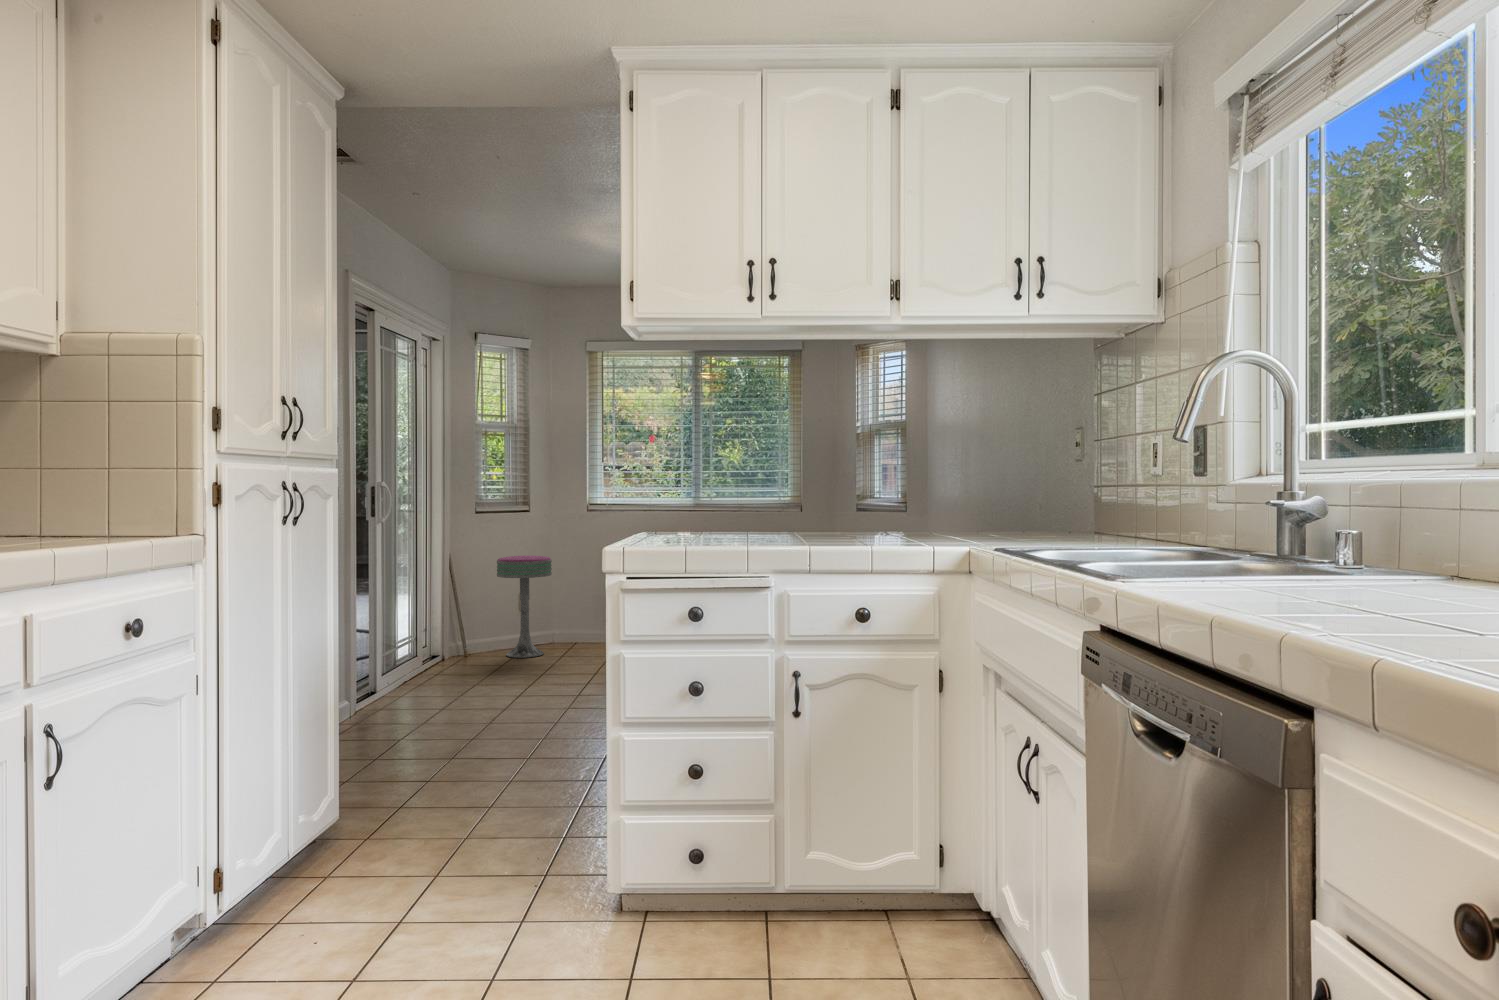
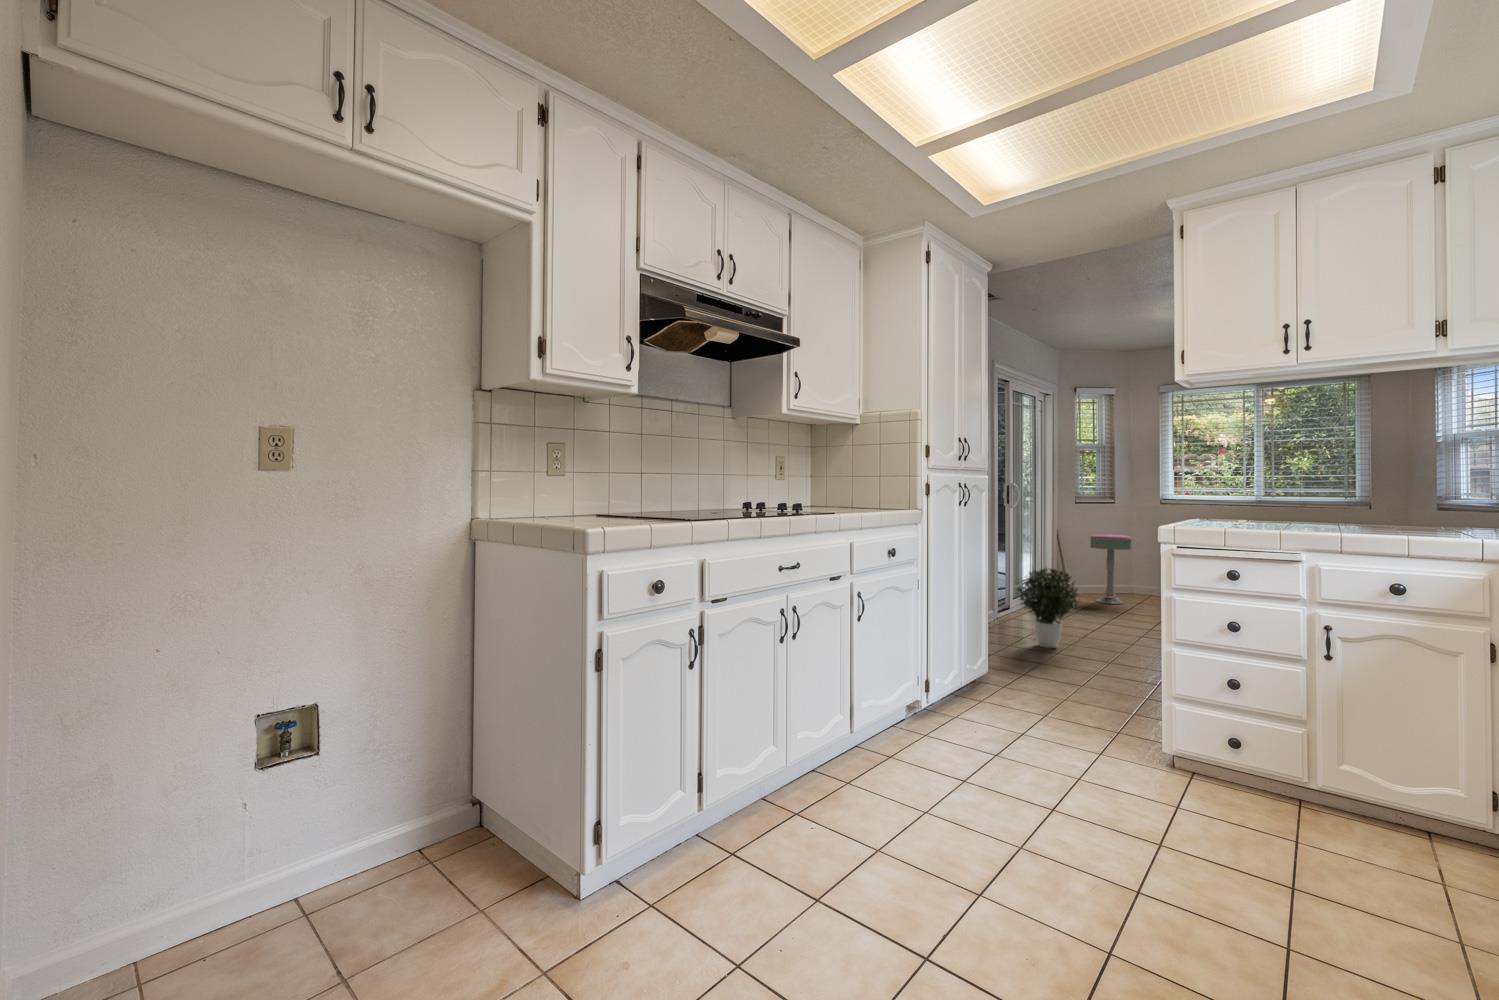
potted plant: none [399,623,503,764] -> present [1017,568,1078,648]

